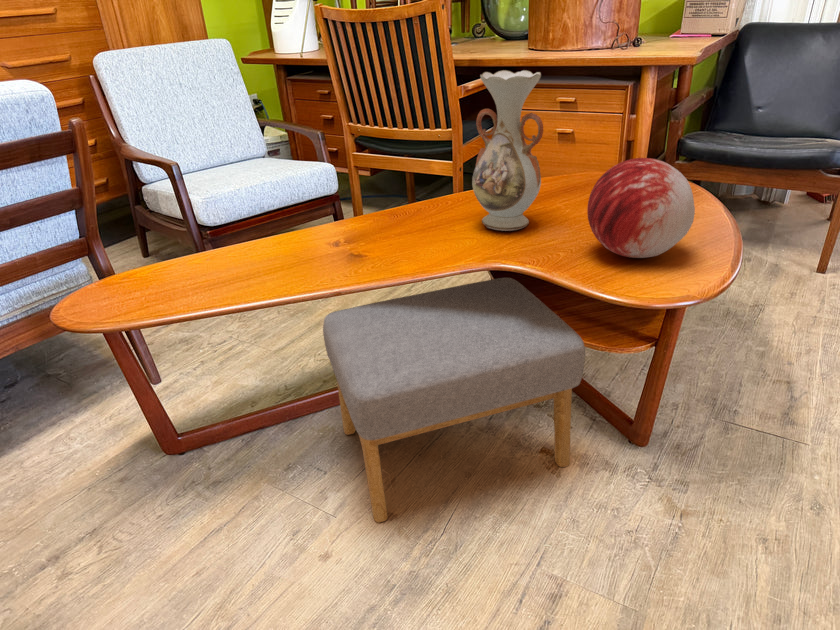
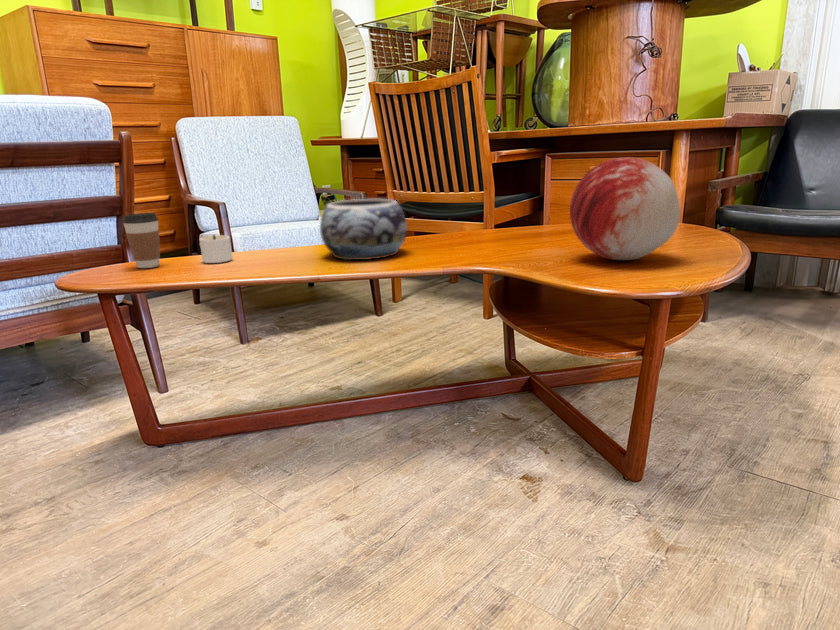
vase: present [472,70,543,231] -> none [469,89,537,246]
decorative bowl: none [328,190,417,265] -> present [320,199,407,260]
coffee cup: none [116,230,160,291] -> present [123,213,160,268]
candle: none [200,243,251,277] -> present [200,235,232,263]
footstool: present [323,278,585,522] -> none [302,295,560,521]

